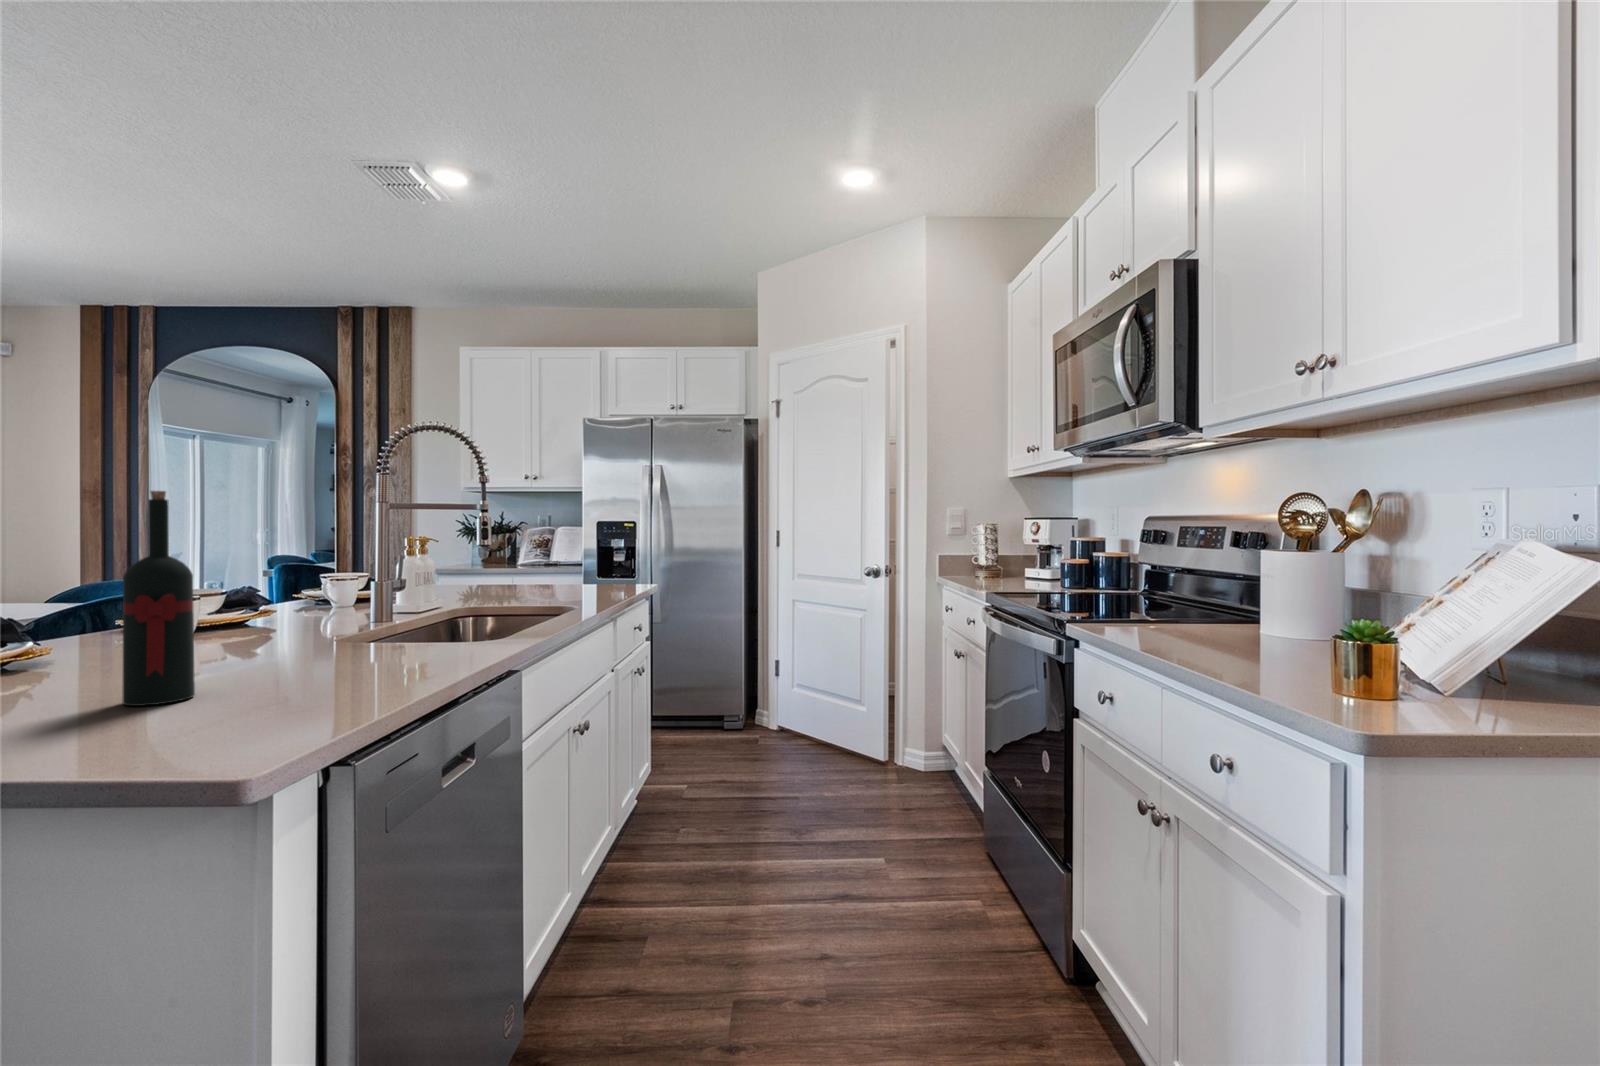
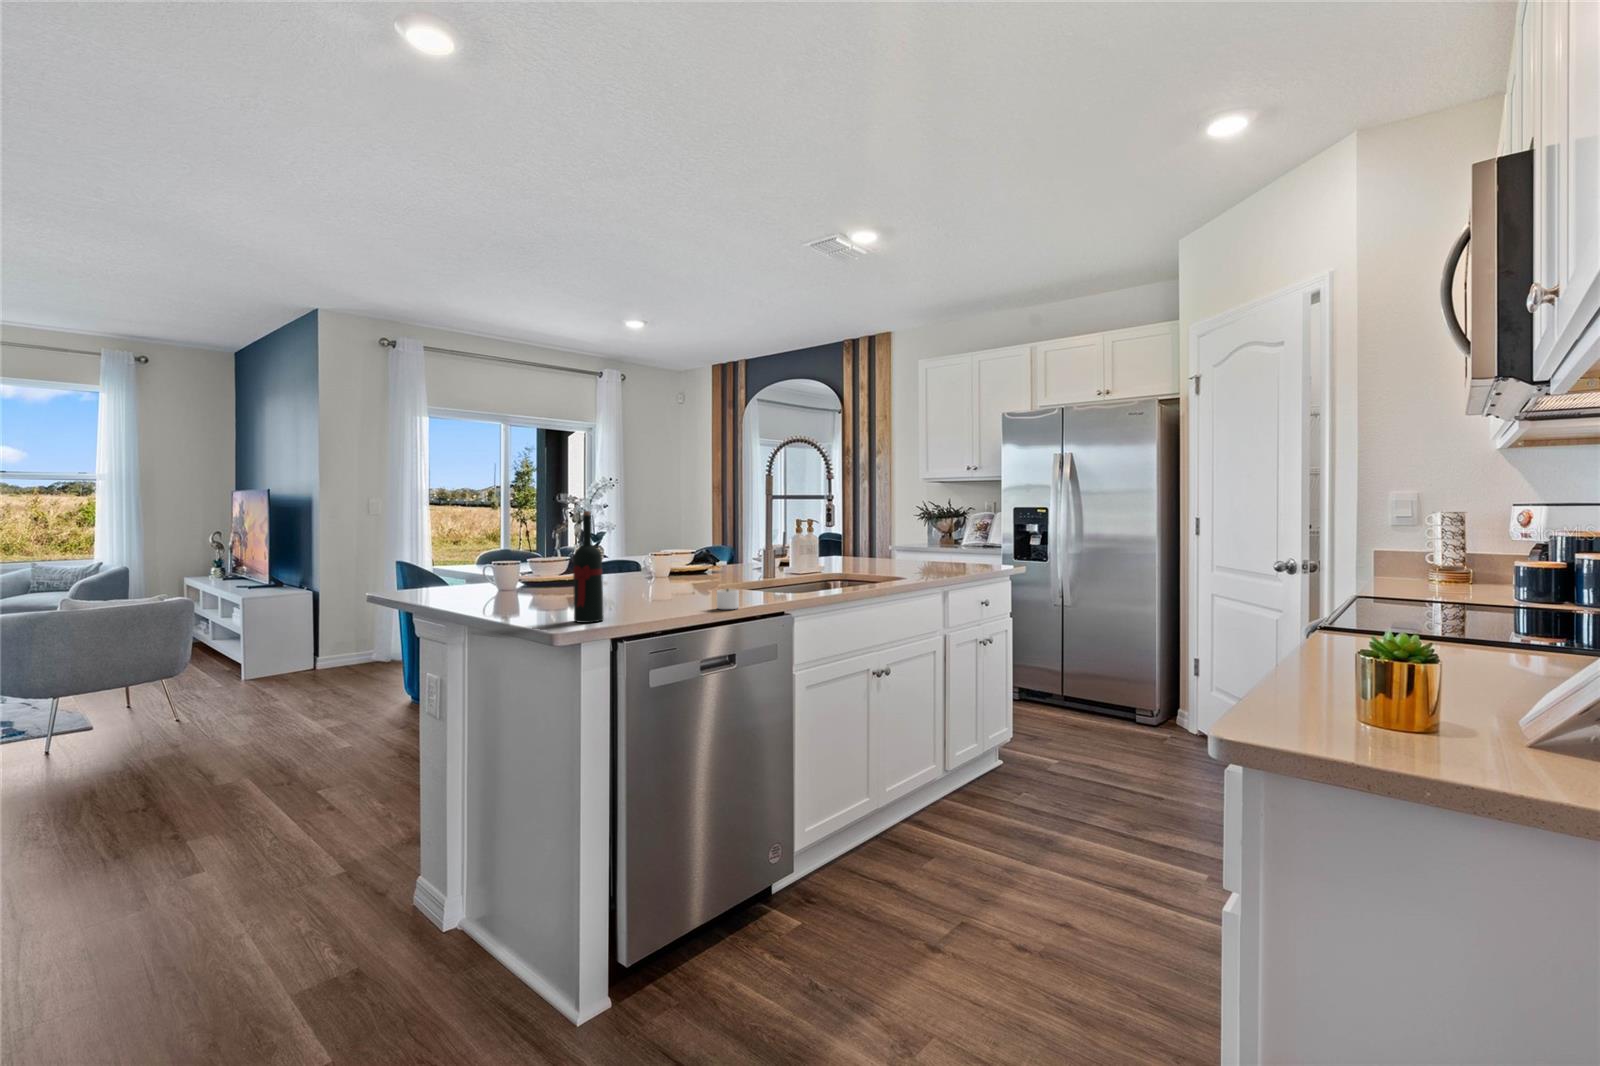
candle: none [381,621,438,655] -> present [717,589,739,609]

